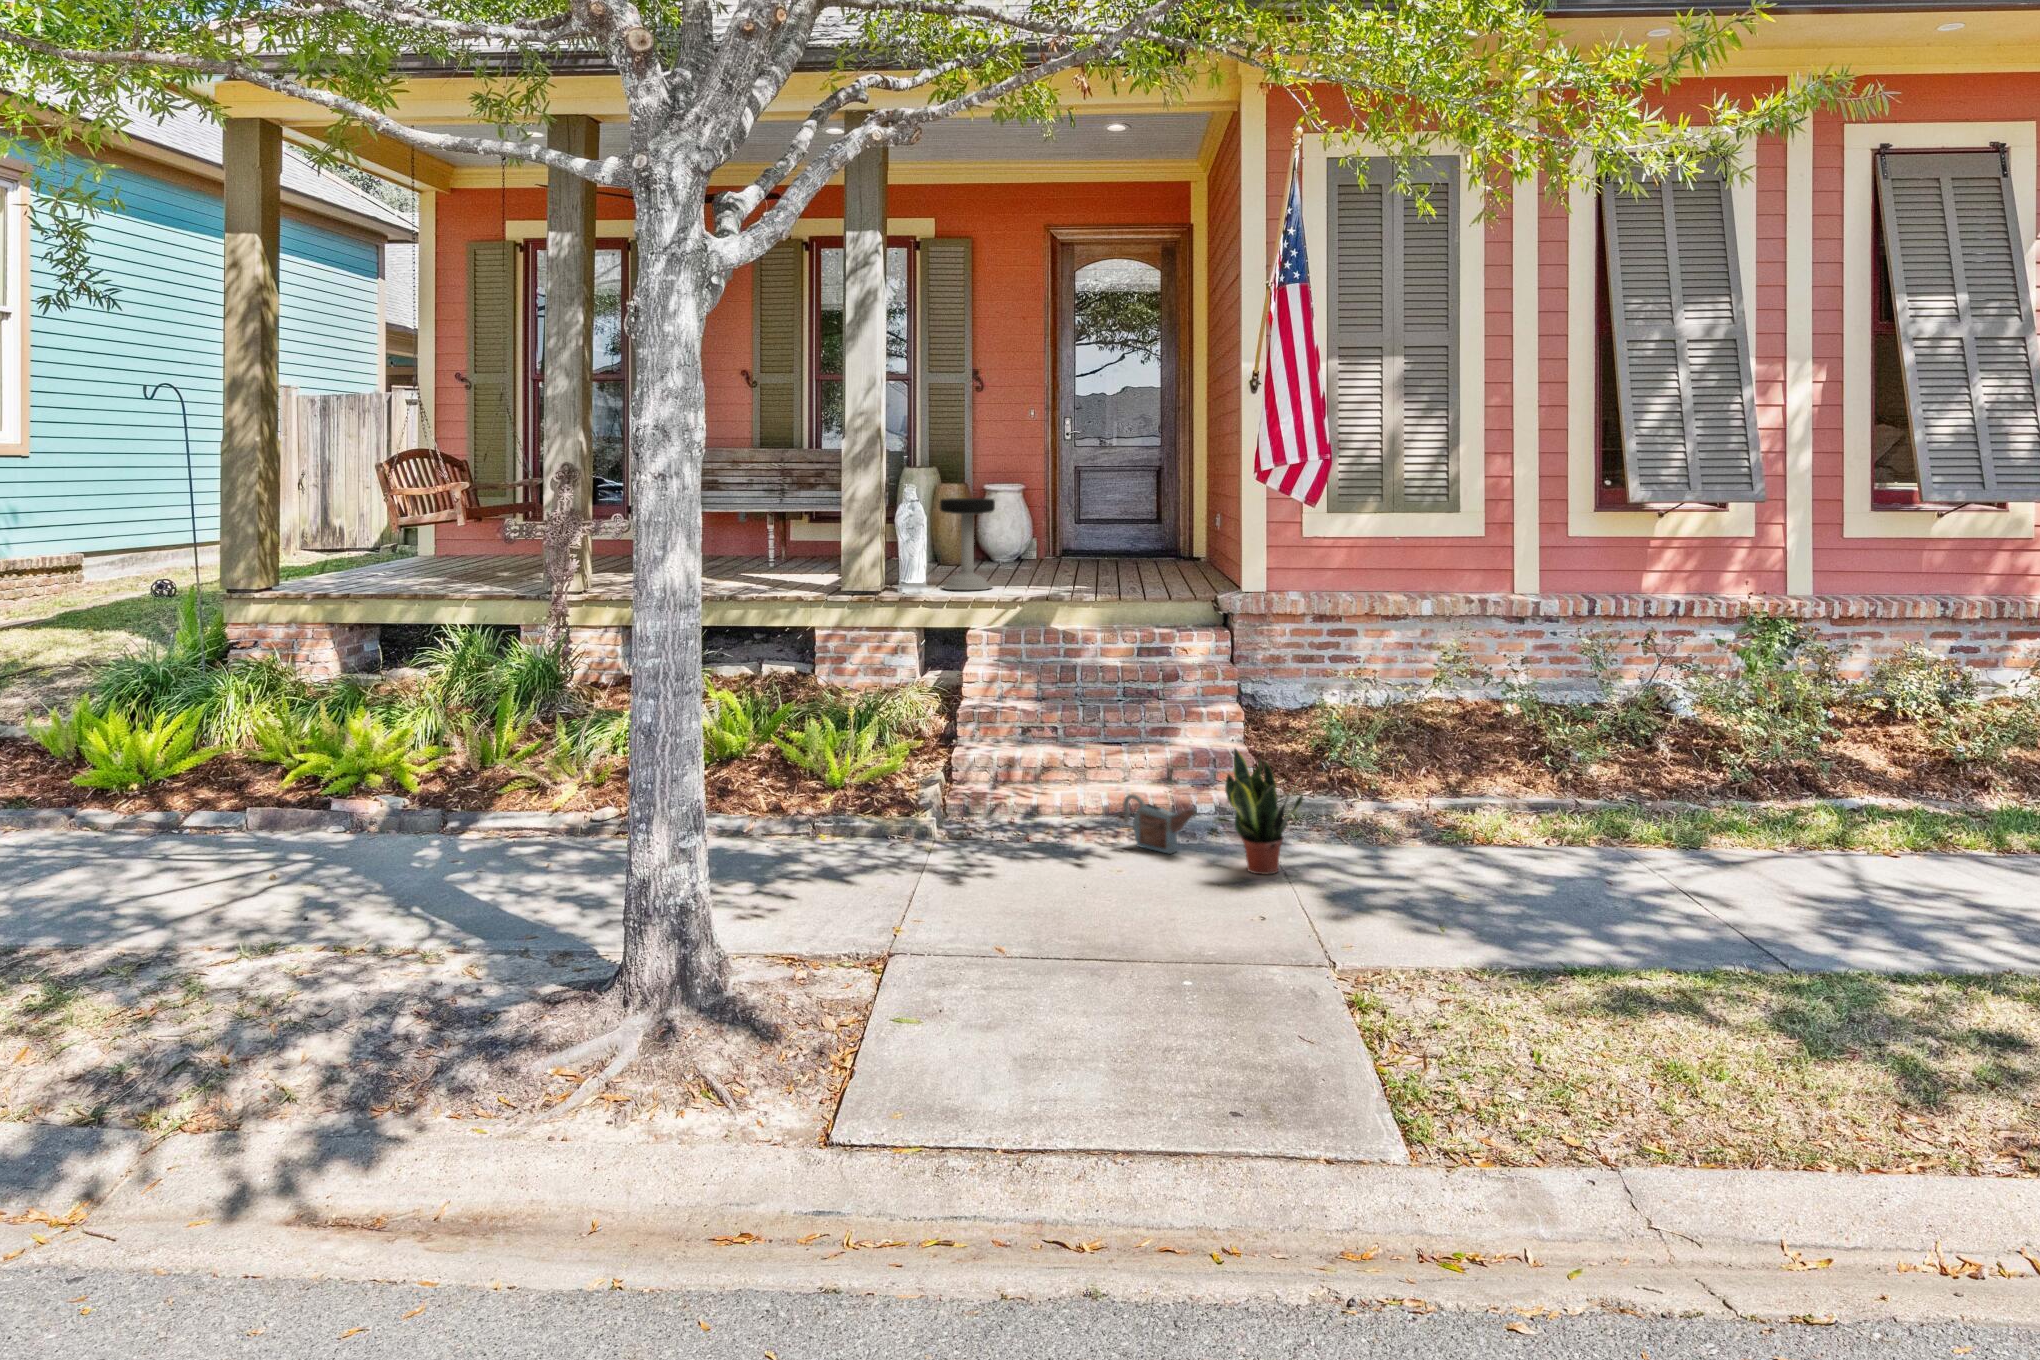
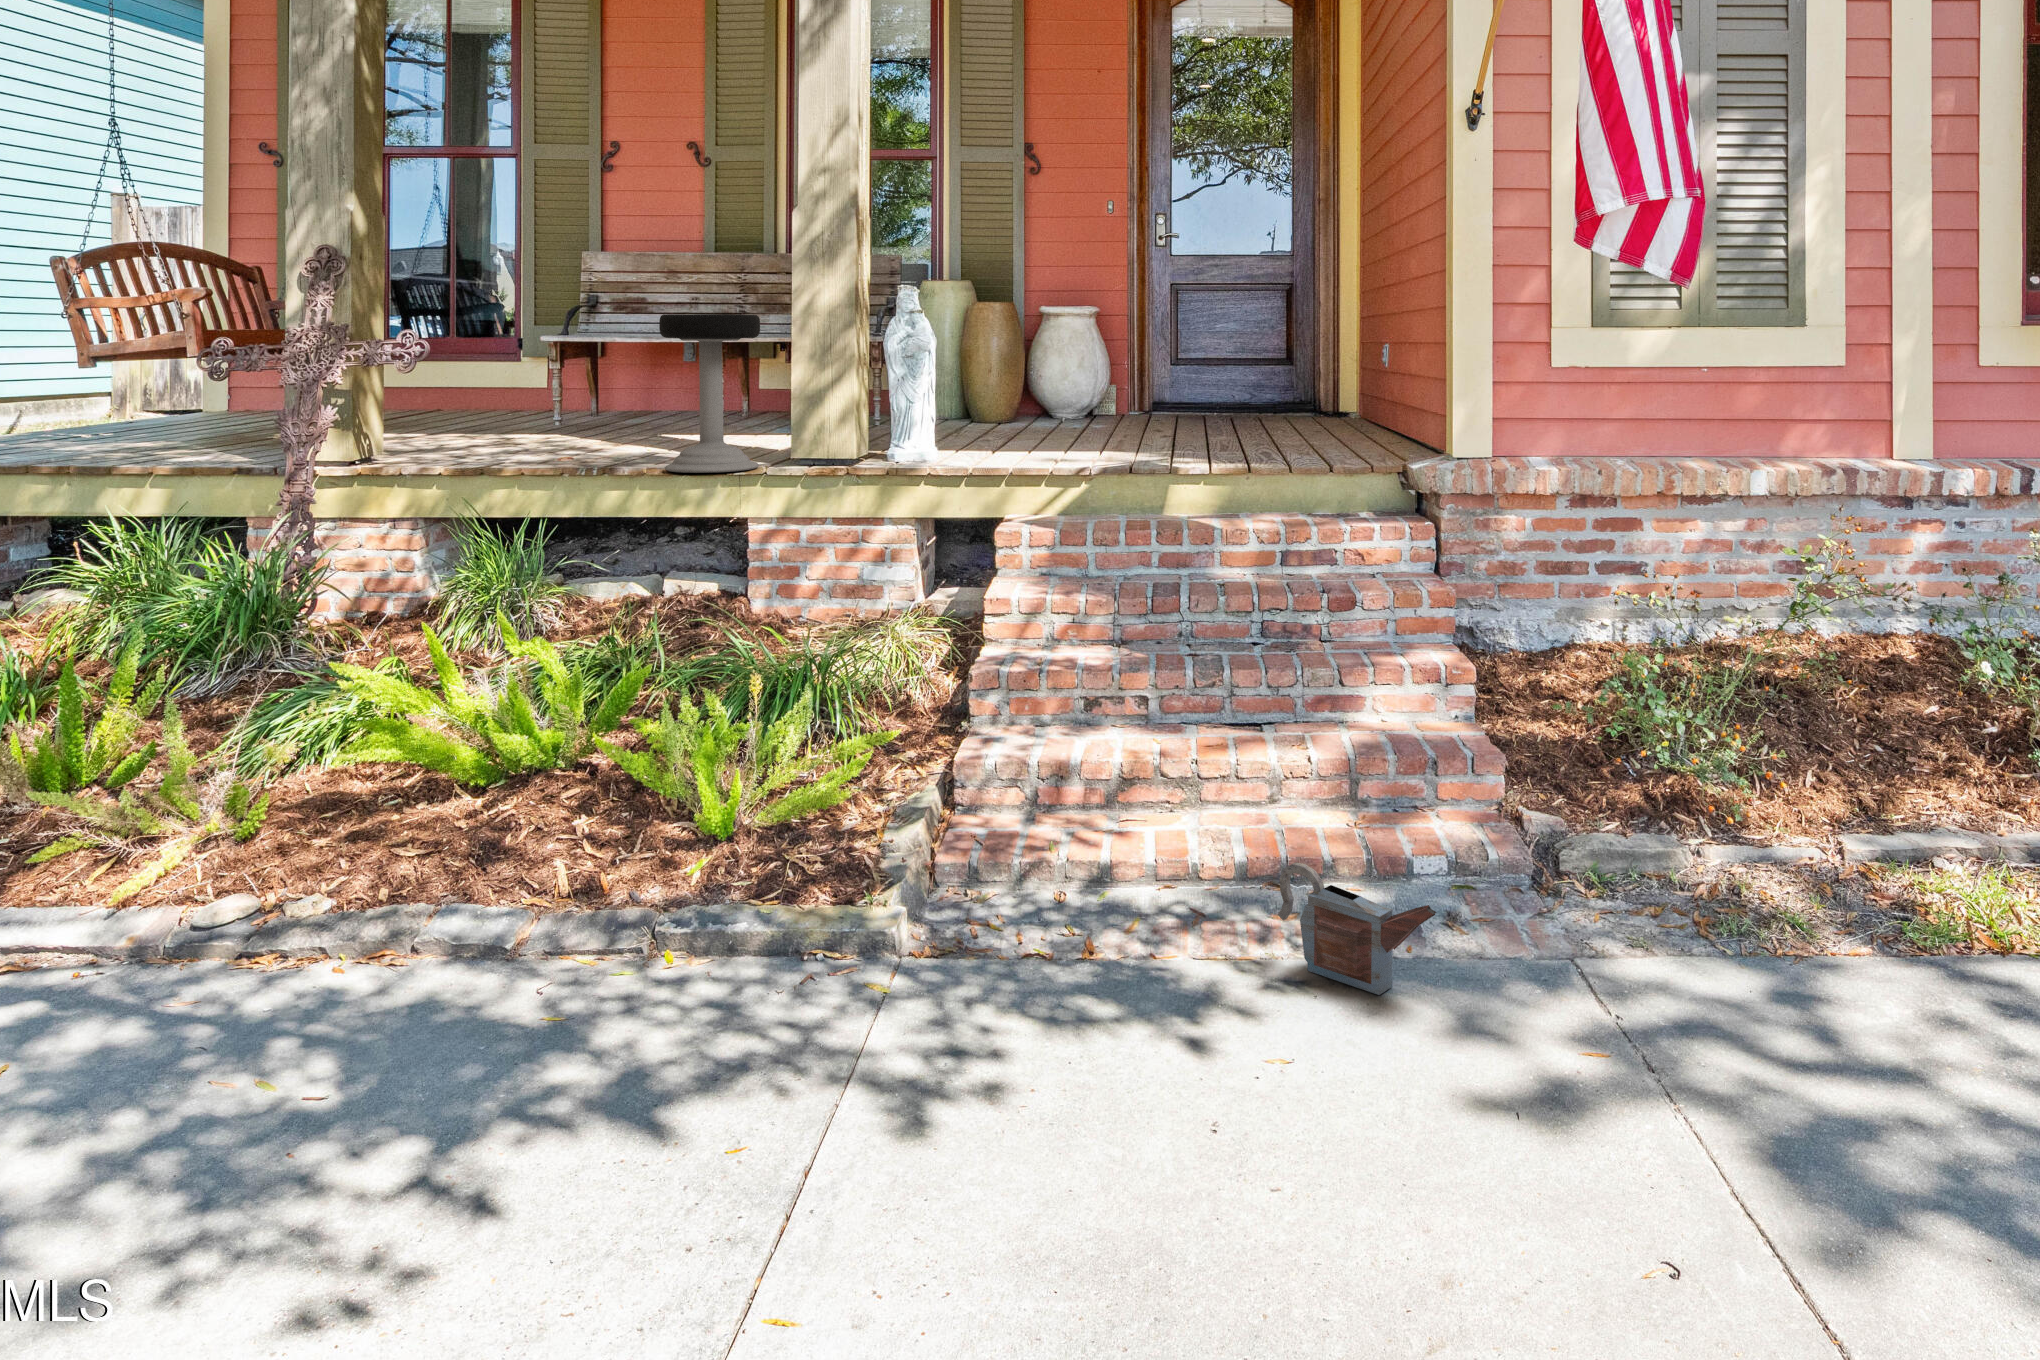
stool: present [940,498,995,590] -> present [659,314,760,473]
potted plant: present [1225,749,1303,875] -> none [1501,785,1680,1063]

